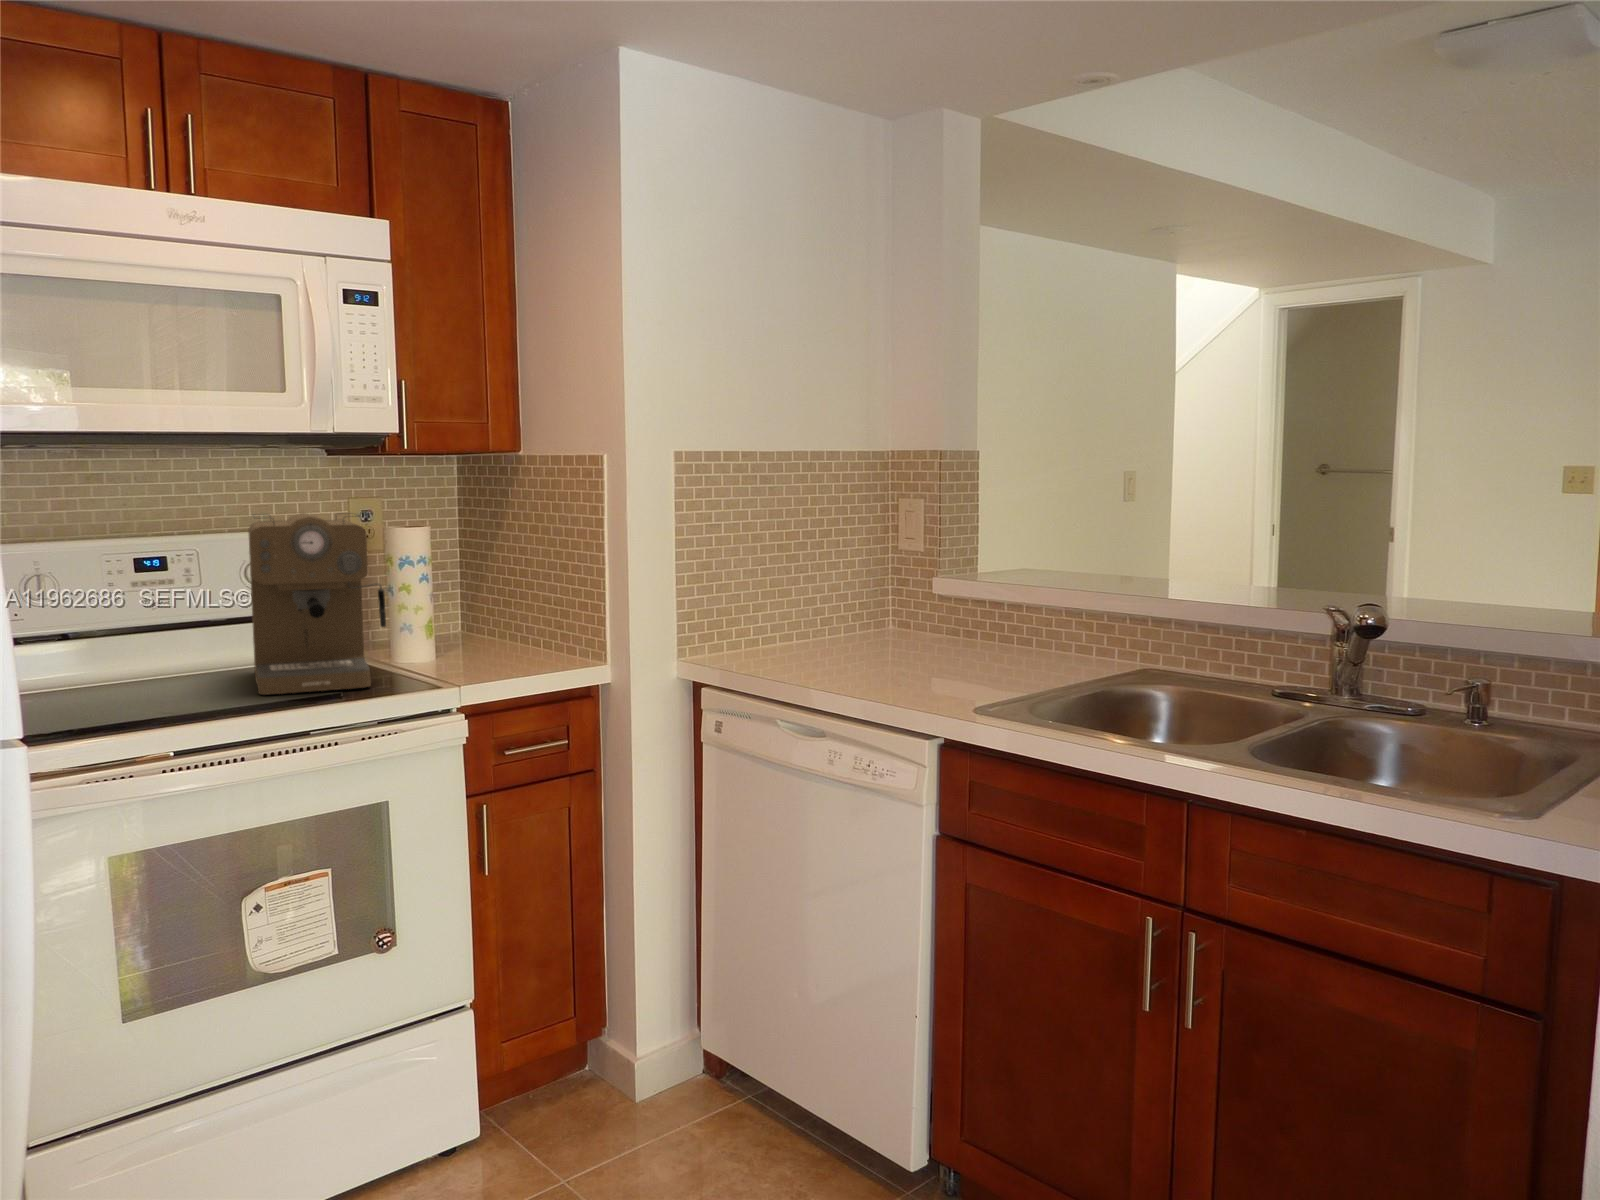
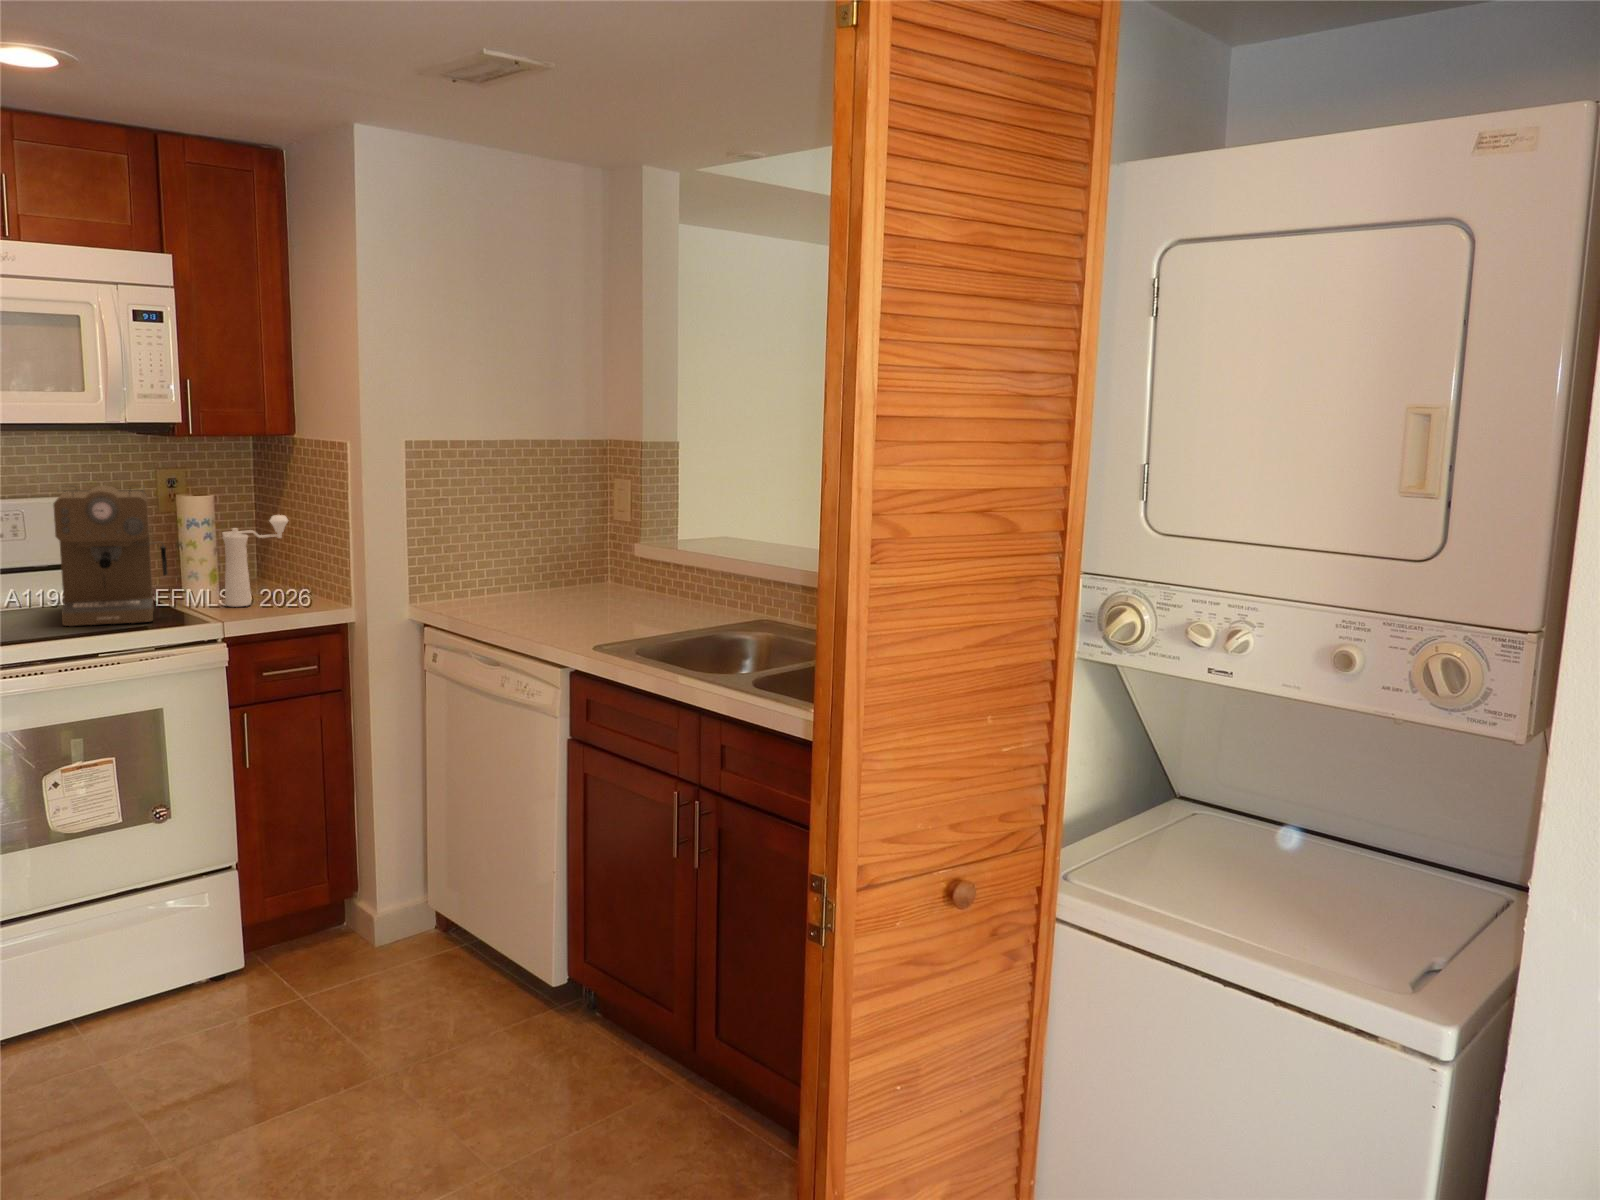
pepper mill: none [444,551,520,666] -> present [222,515,288,607]

